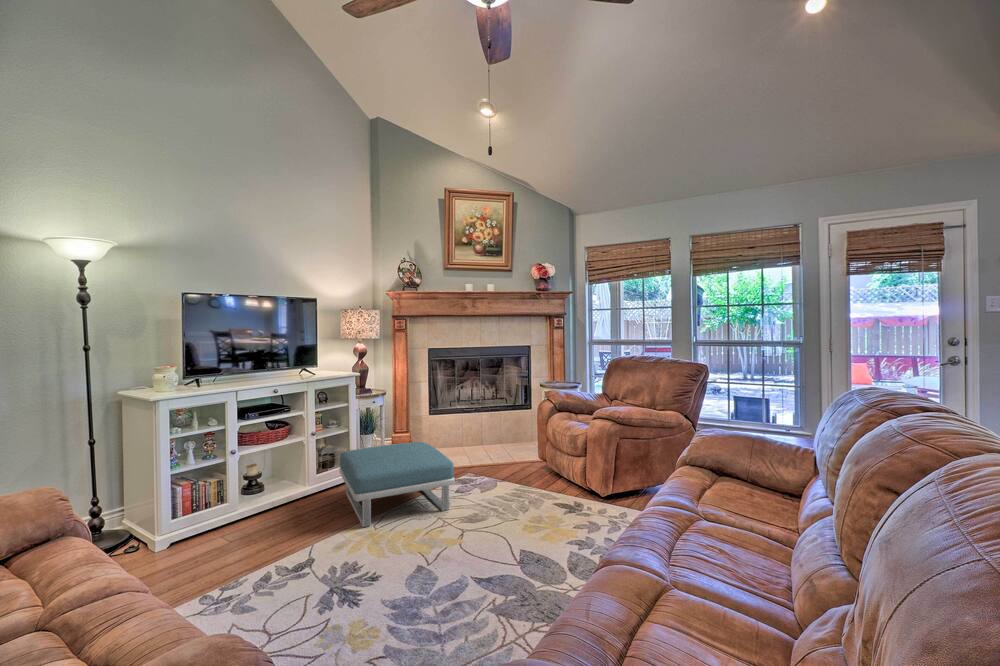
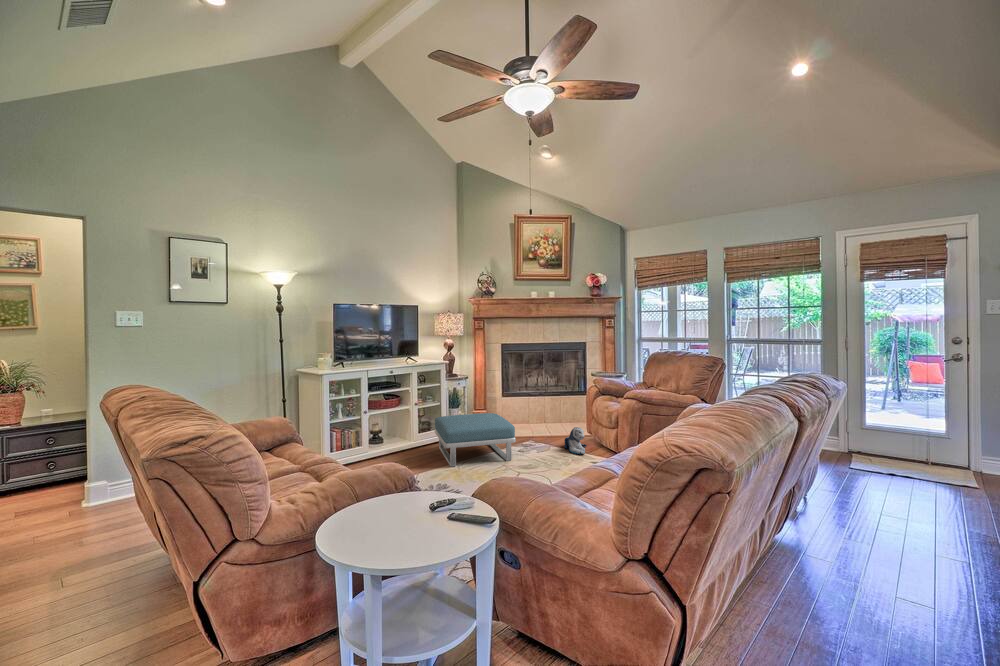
plush toy: none [515,457,545,494] -> present [564,427,587,455]

